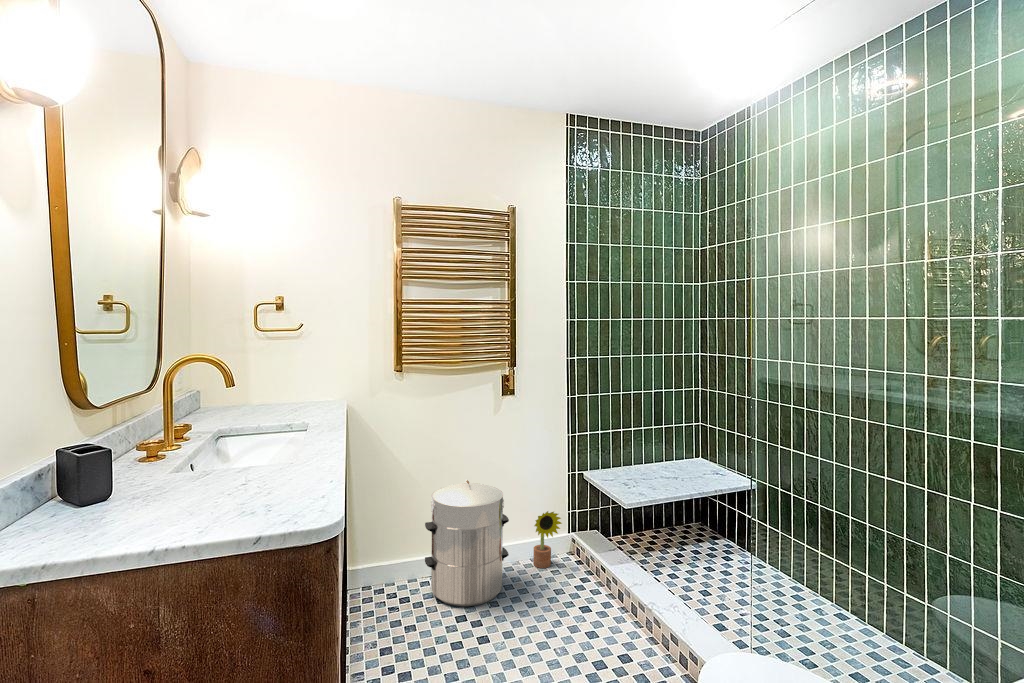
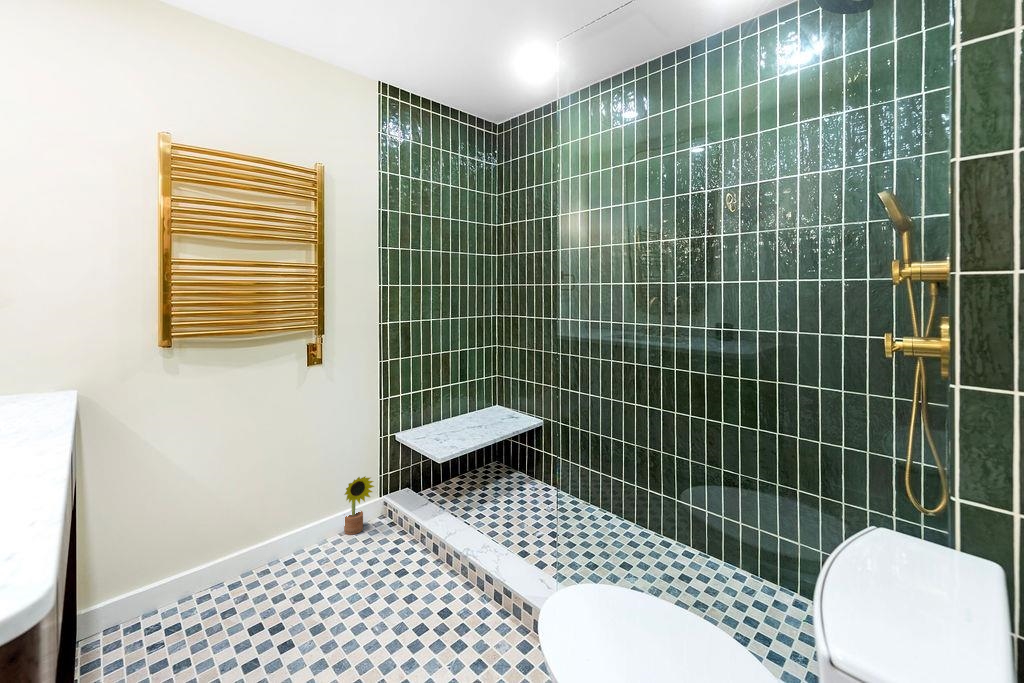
waste bin: present [425,480,509,606] -> none [203,459,316,605]

